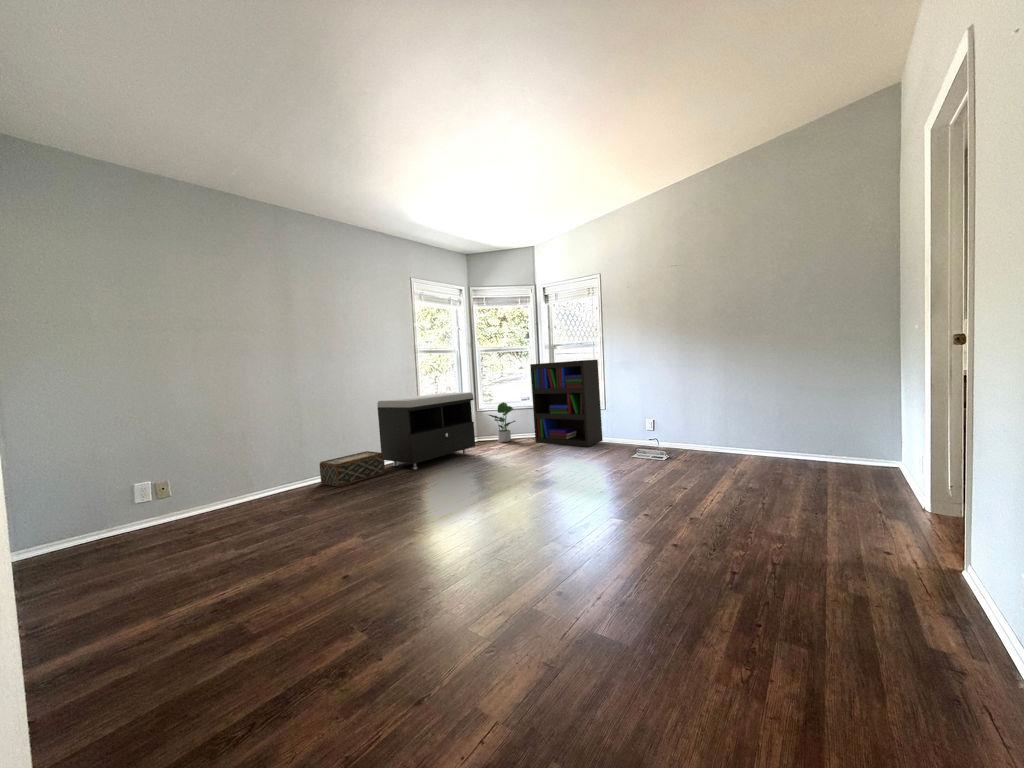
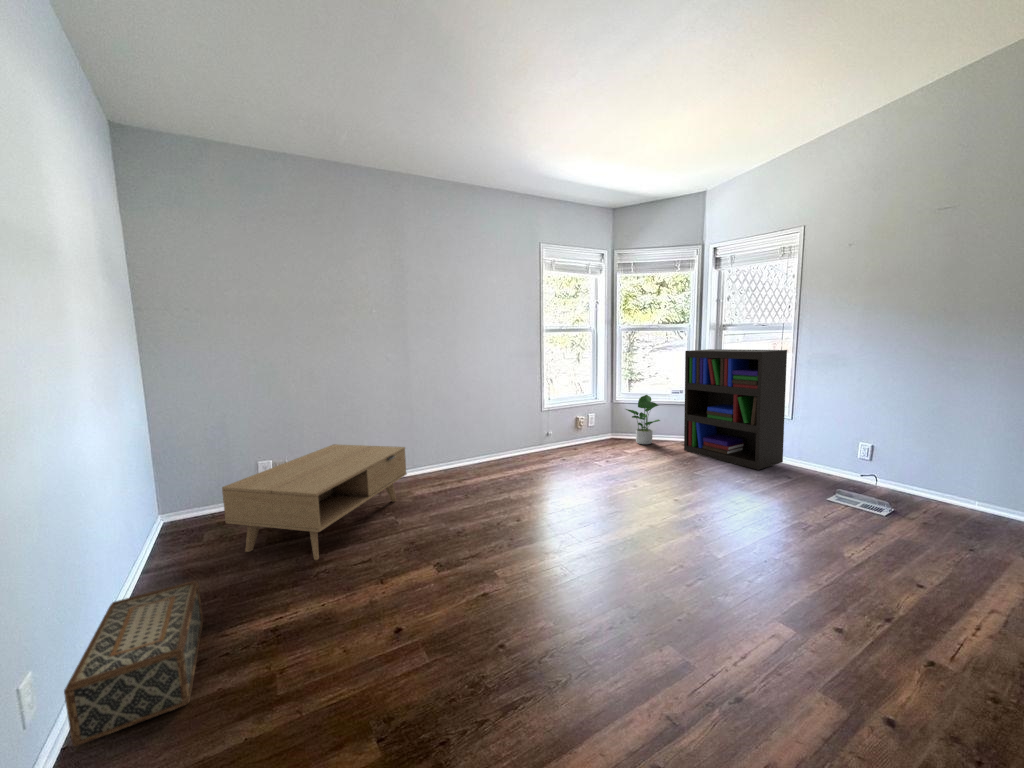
storage bench: present [377,392,475,469] -> none [493,381,605,471]
woven basket: present [320,451,385,487] -> present [64,581,203,747]
coffee table: none [116,453,307,566] -> present [222,444,407,560]

